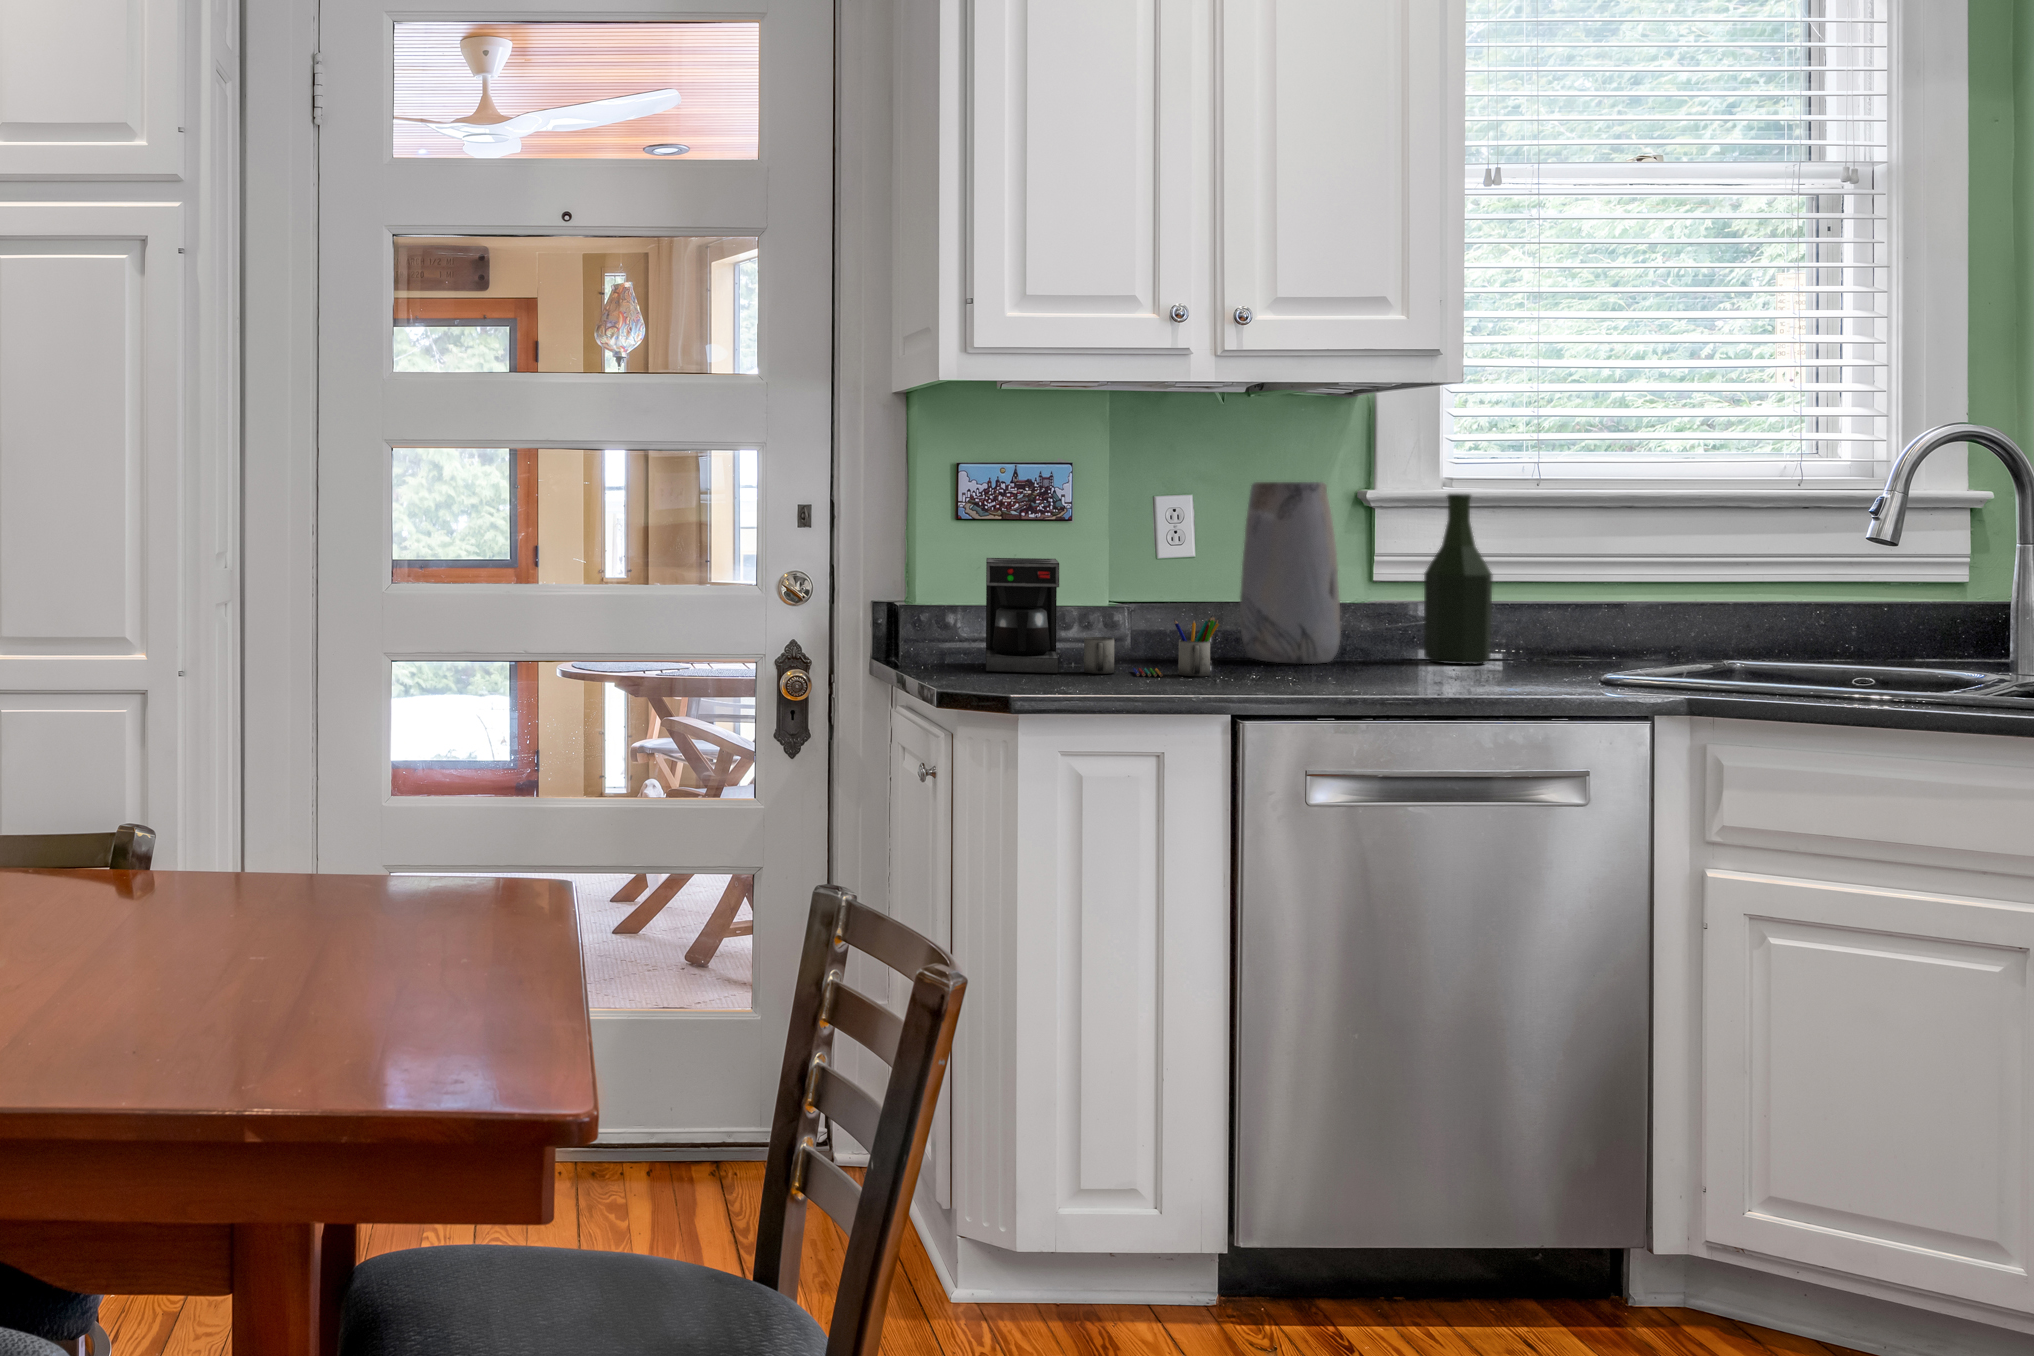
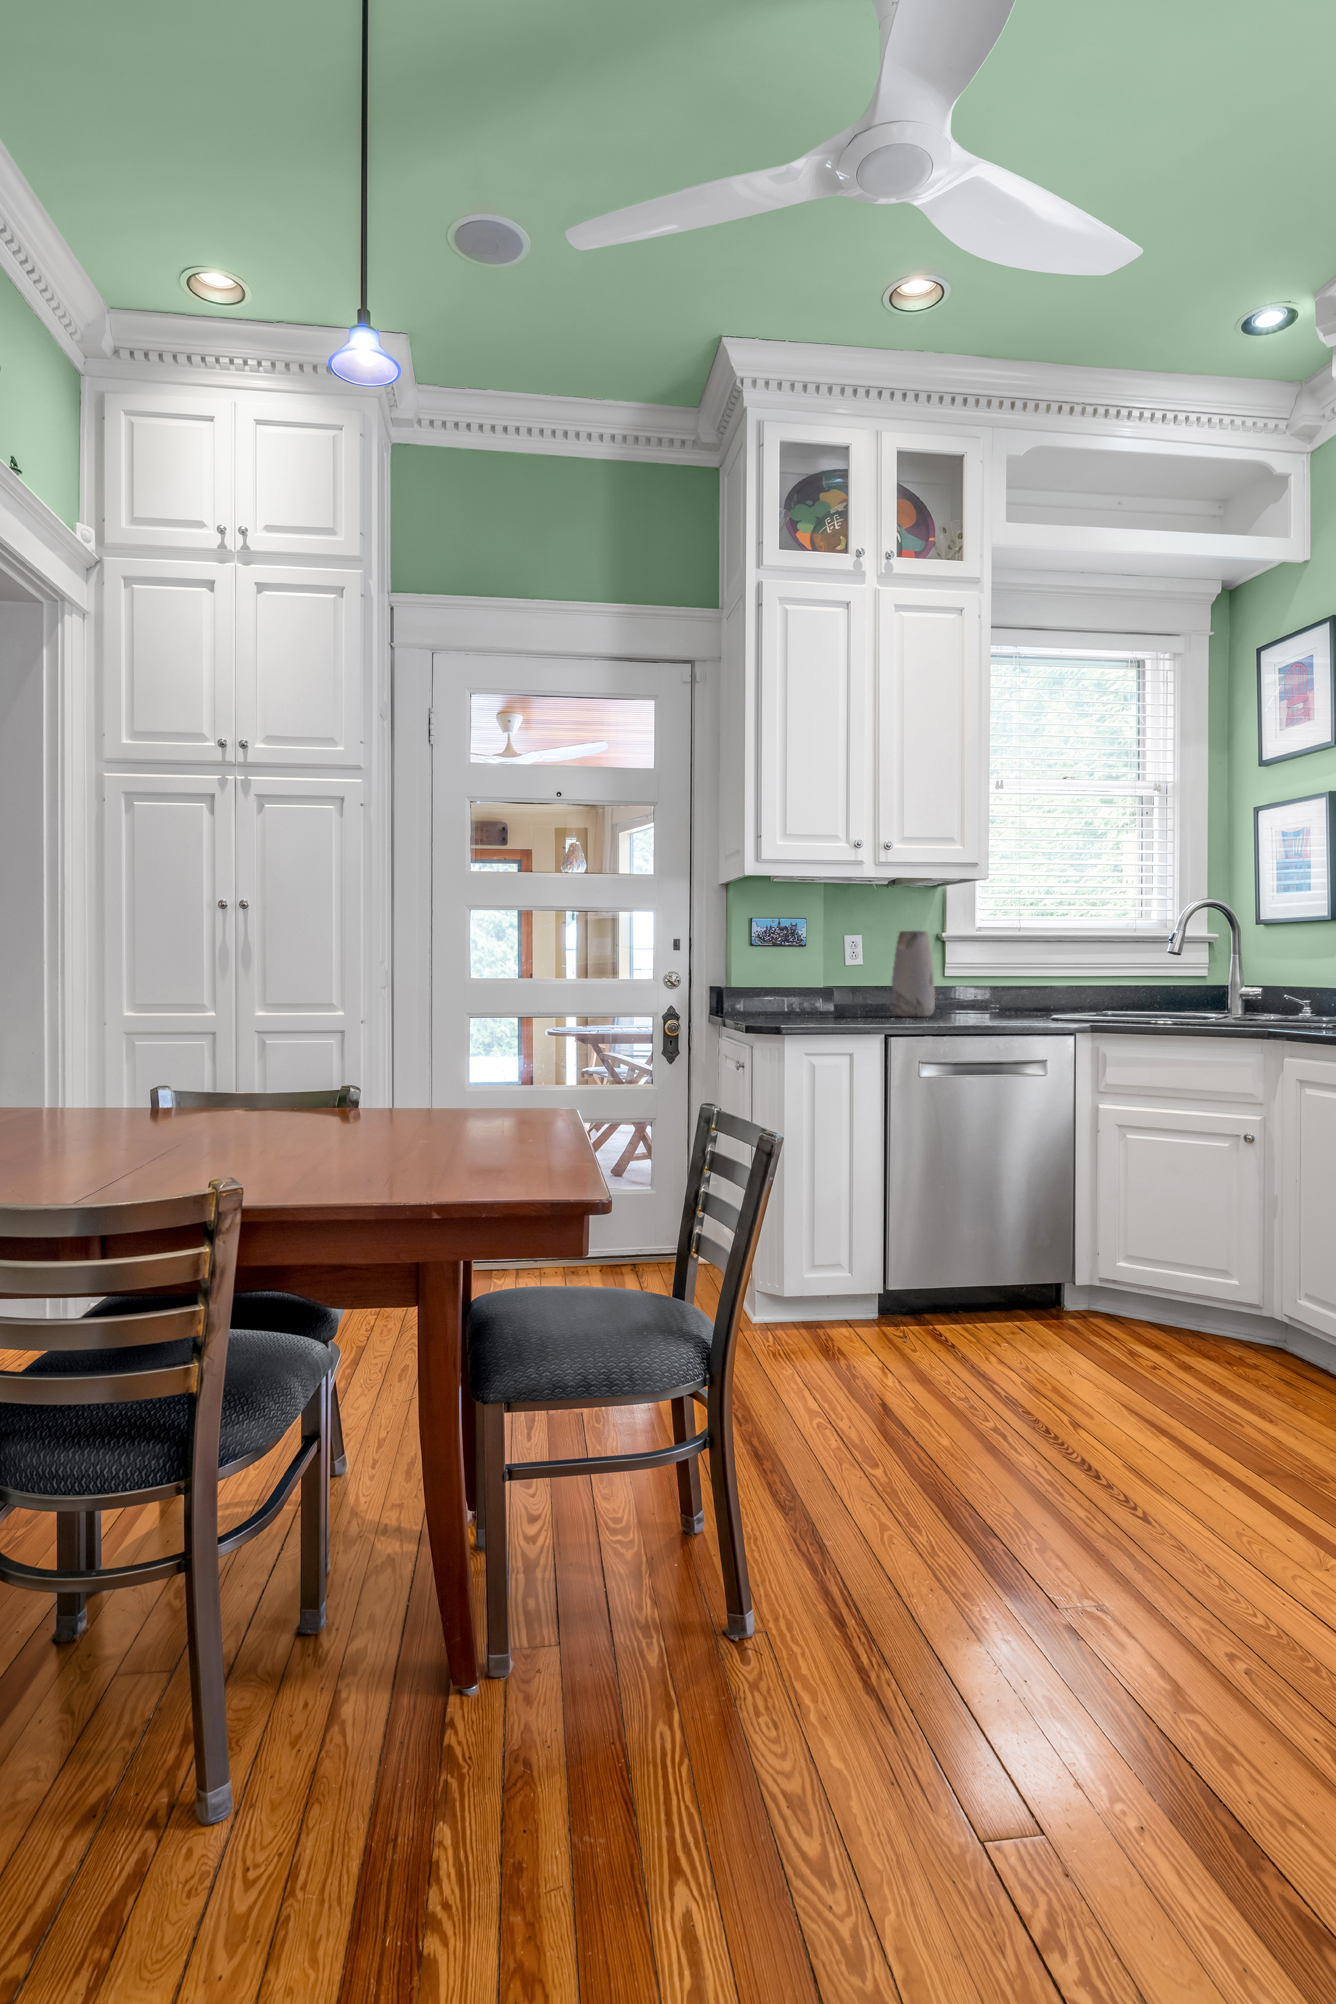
bottle: present [1424,494,1493,664] -> none [973,937,1003,1016]
coffee maker: present [986,558,1219,677] -> none [770,966,879,1020]

